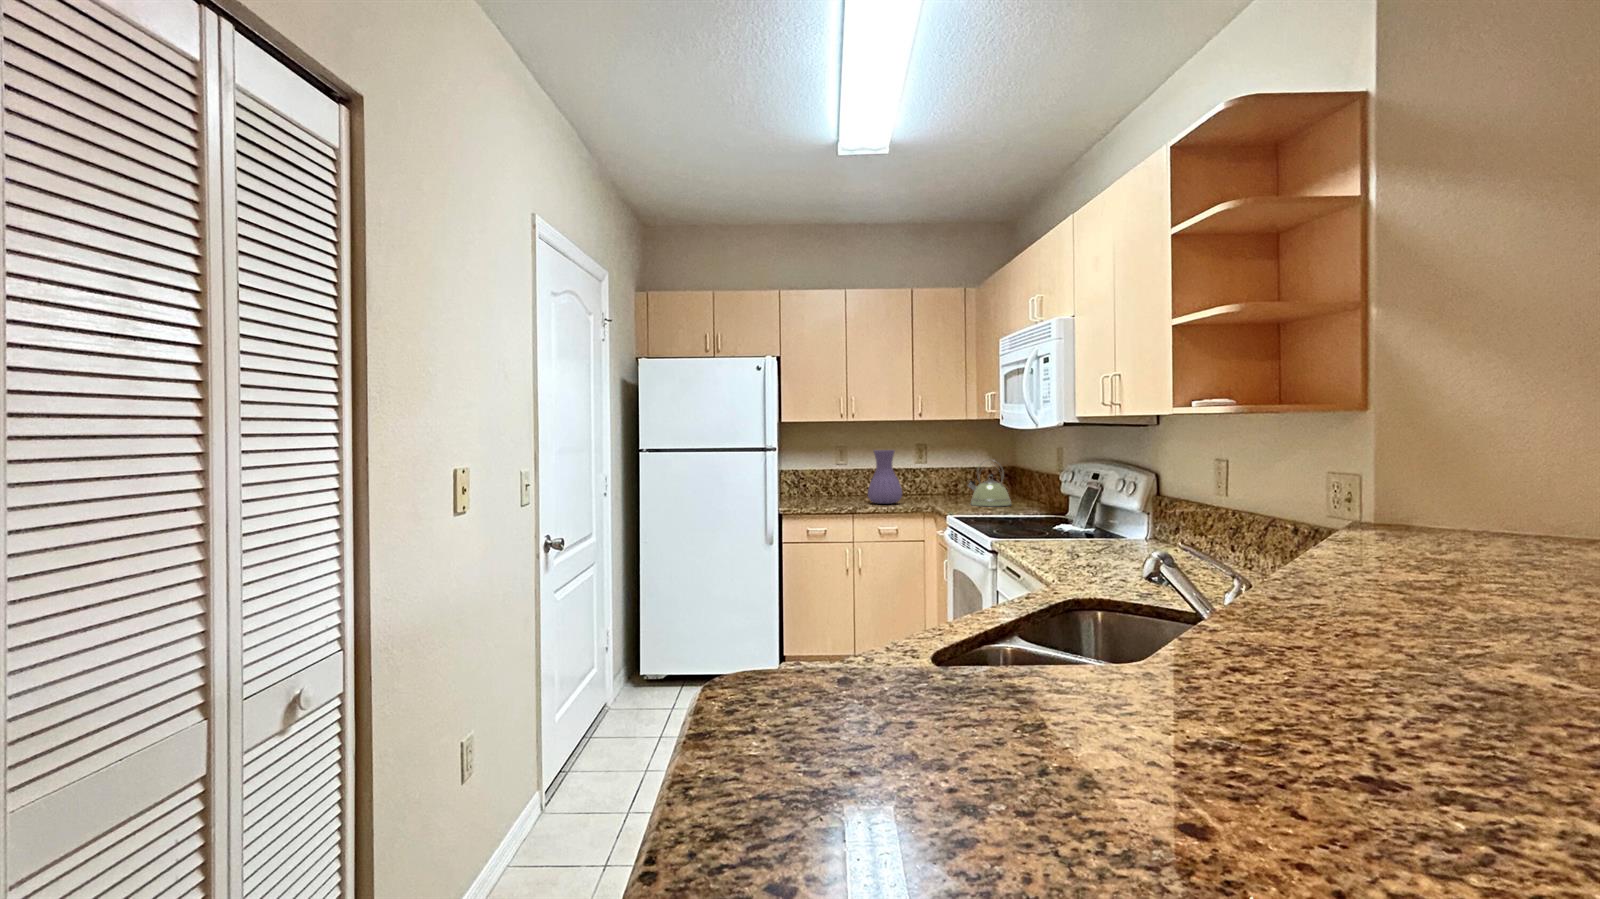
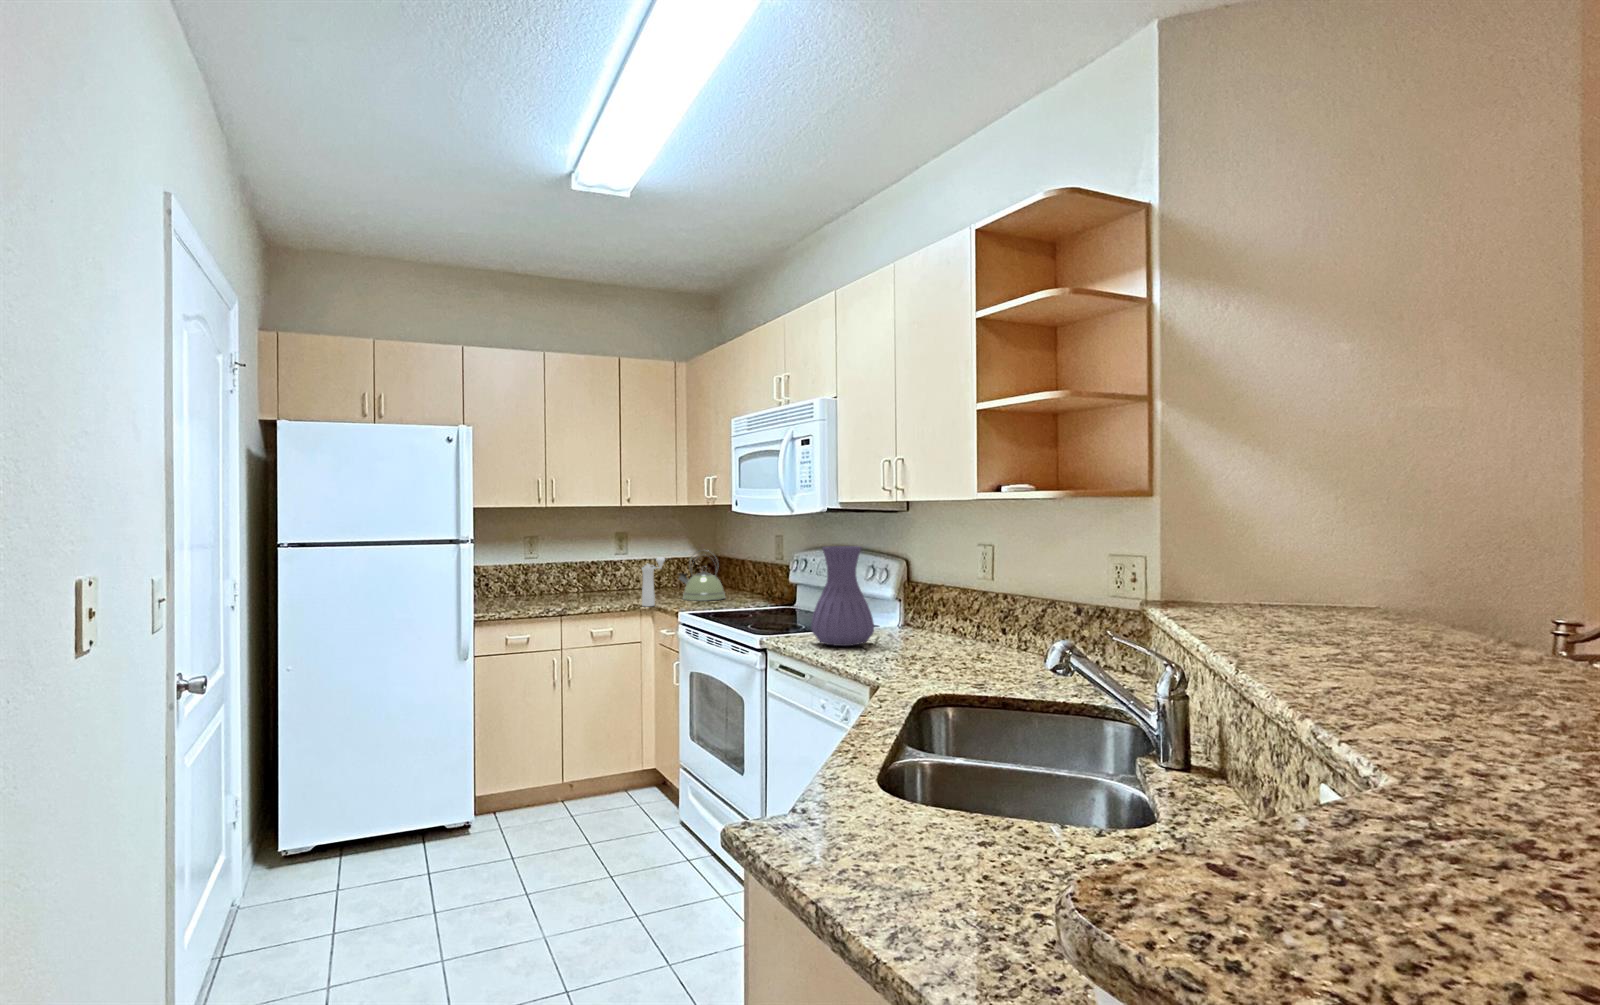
vase: present [868,450,902,504] -> present [811,546,874,646]
pepper mill: none [926,466,949,510] -> present [642,557,665,607]

